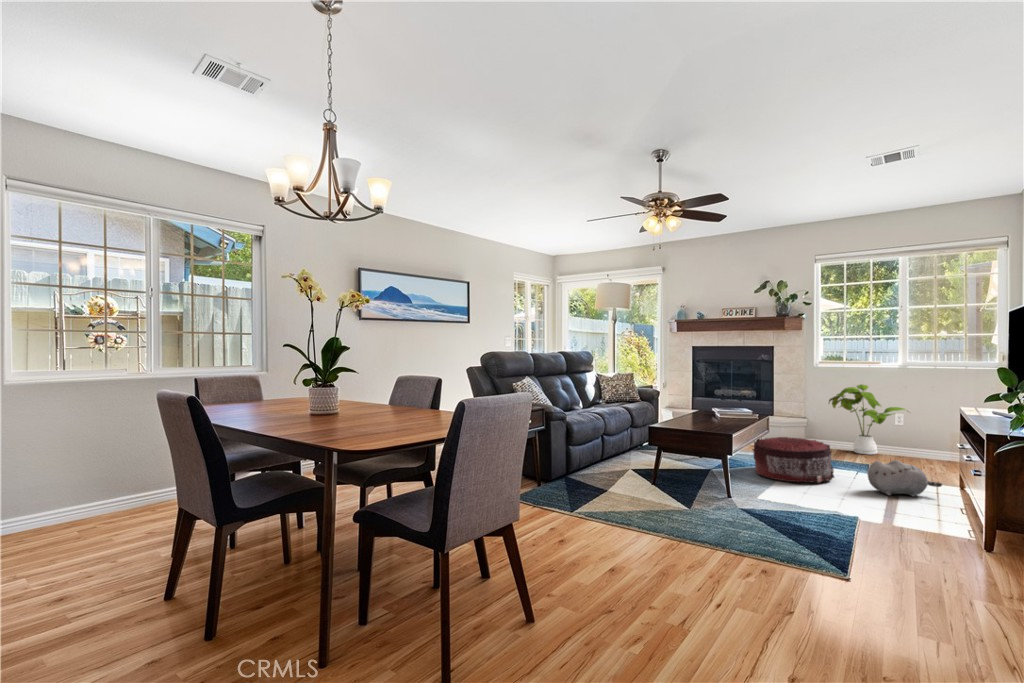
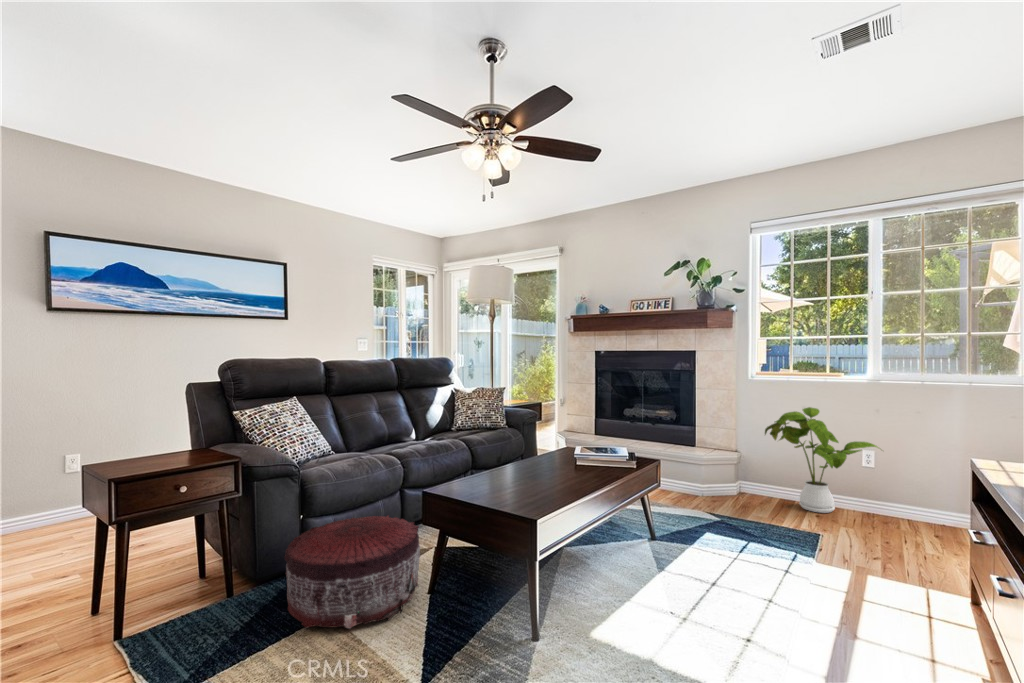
pouf: present [752,437,834,482] -> present [284,516,420,629]
plush toy: present [868,460,942,497] -> none [797,561,934,635]

